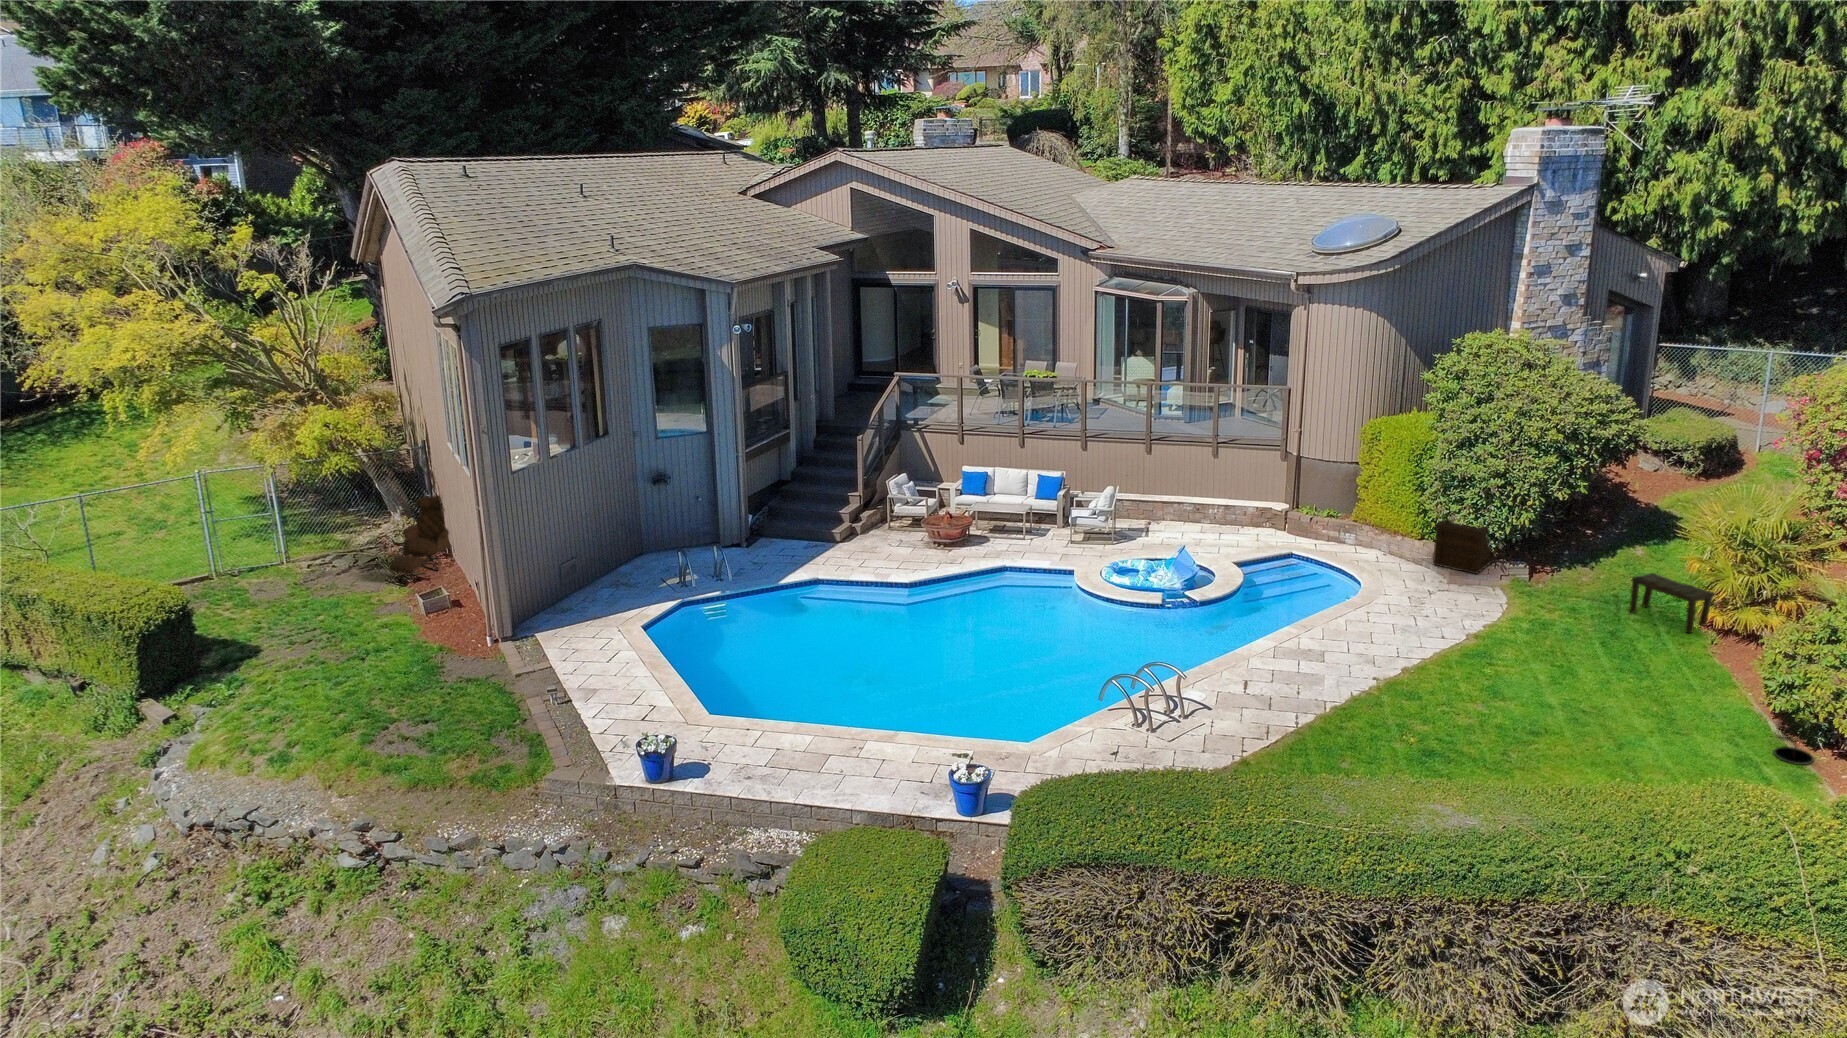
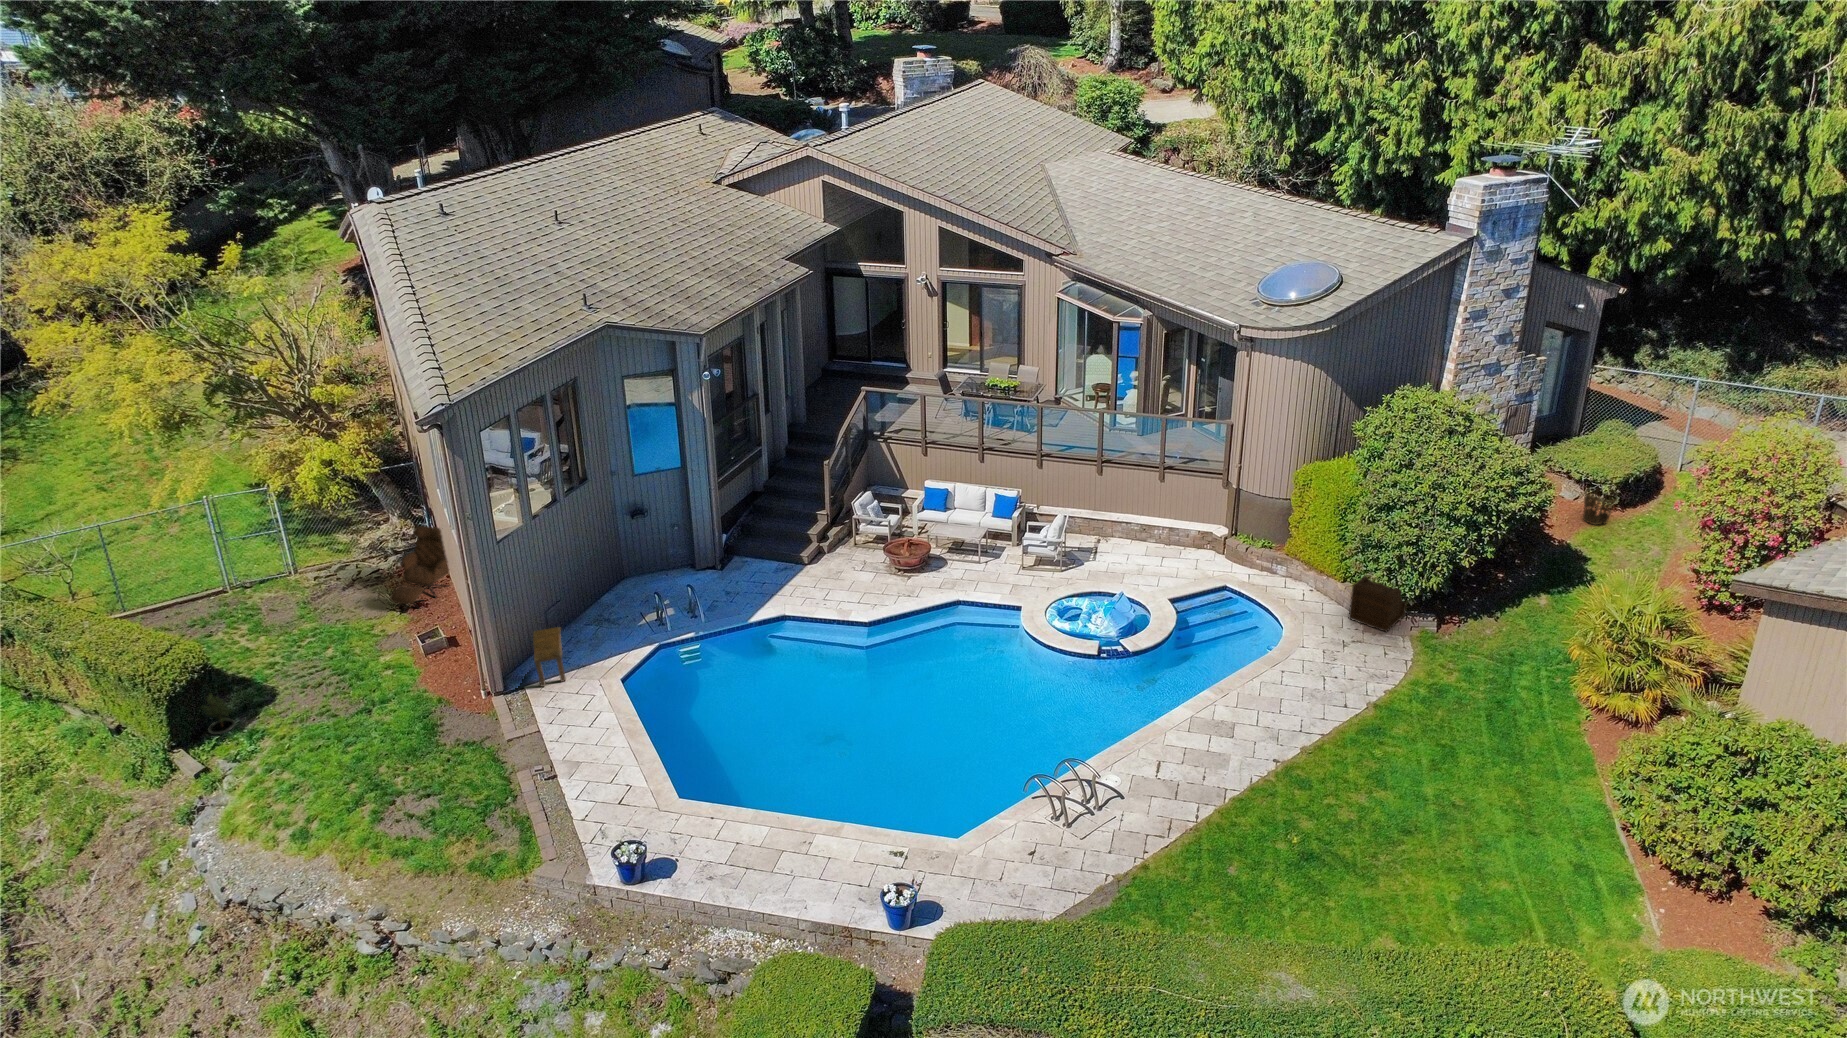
basket: none [1670,449,1707,487] -> present [1583,488,1618,525]
bench: present [1629,573,1715,633] -> present [533,627,566,687]
potted tree: present [1774,701,1820,765] -> present [202,695,235,734]

